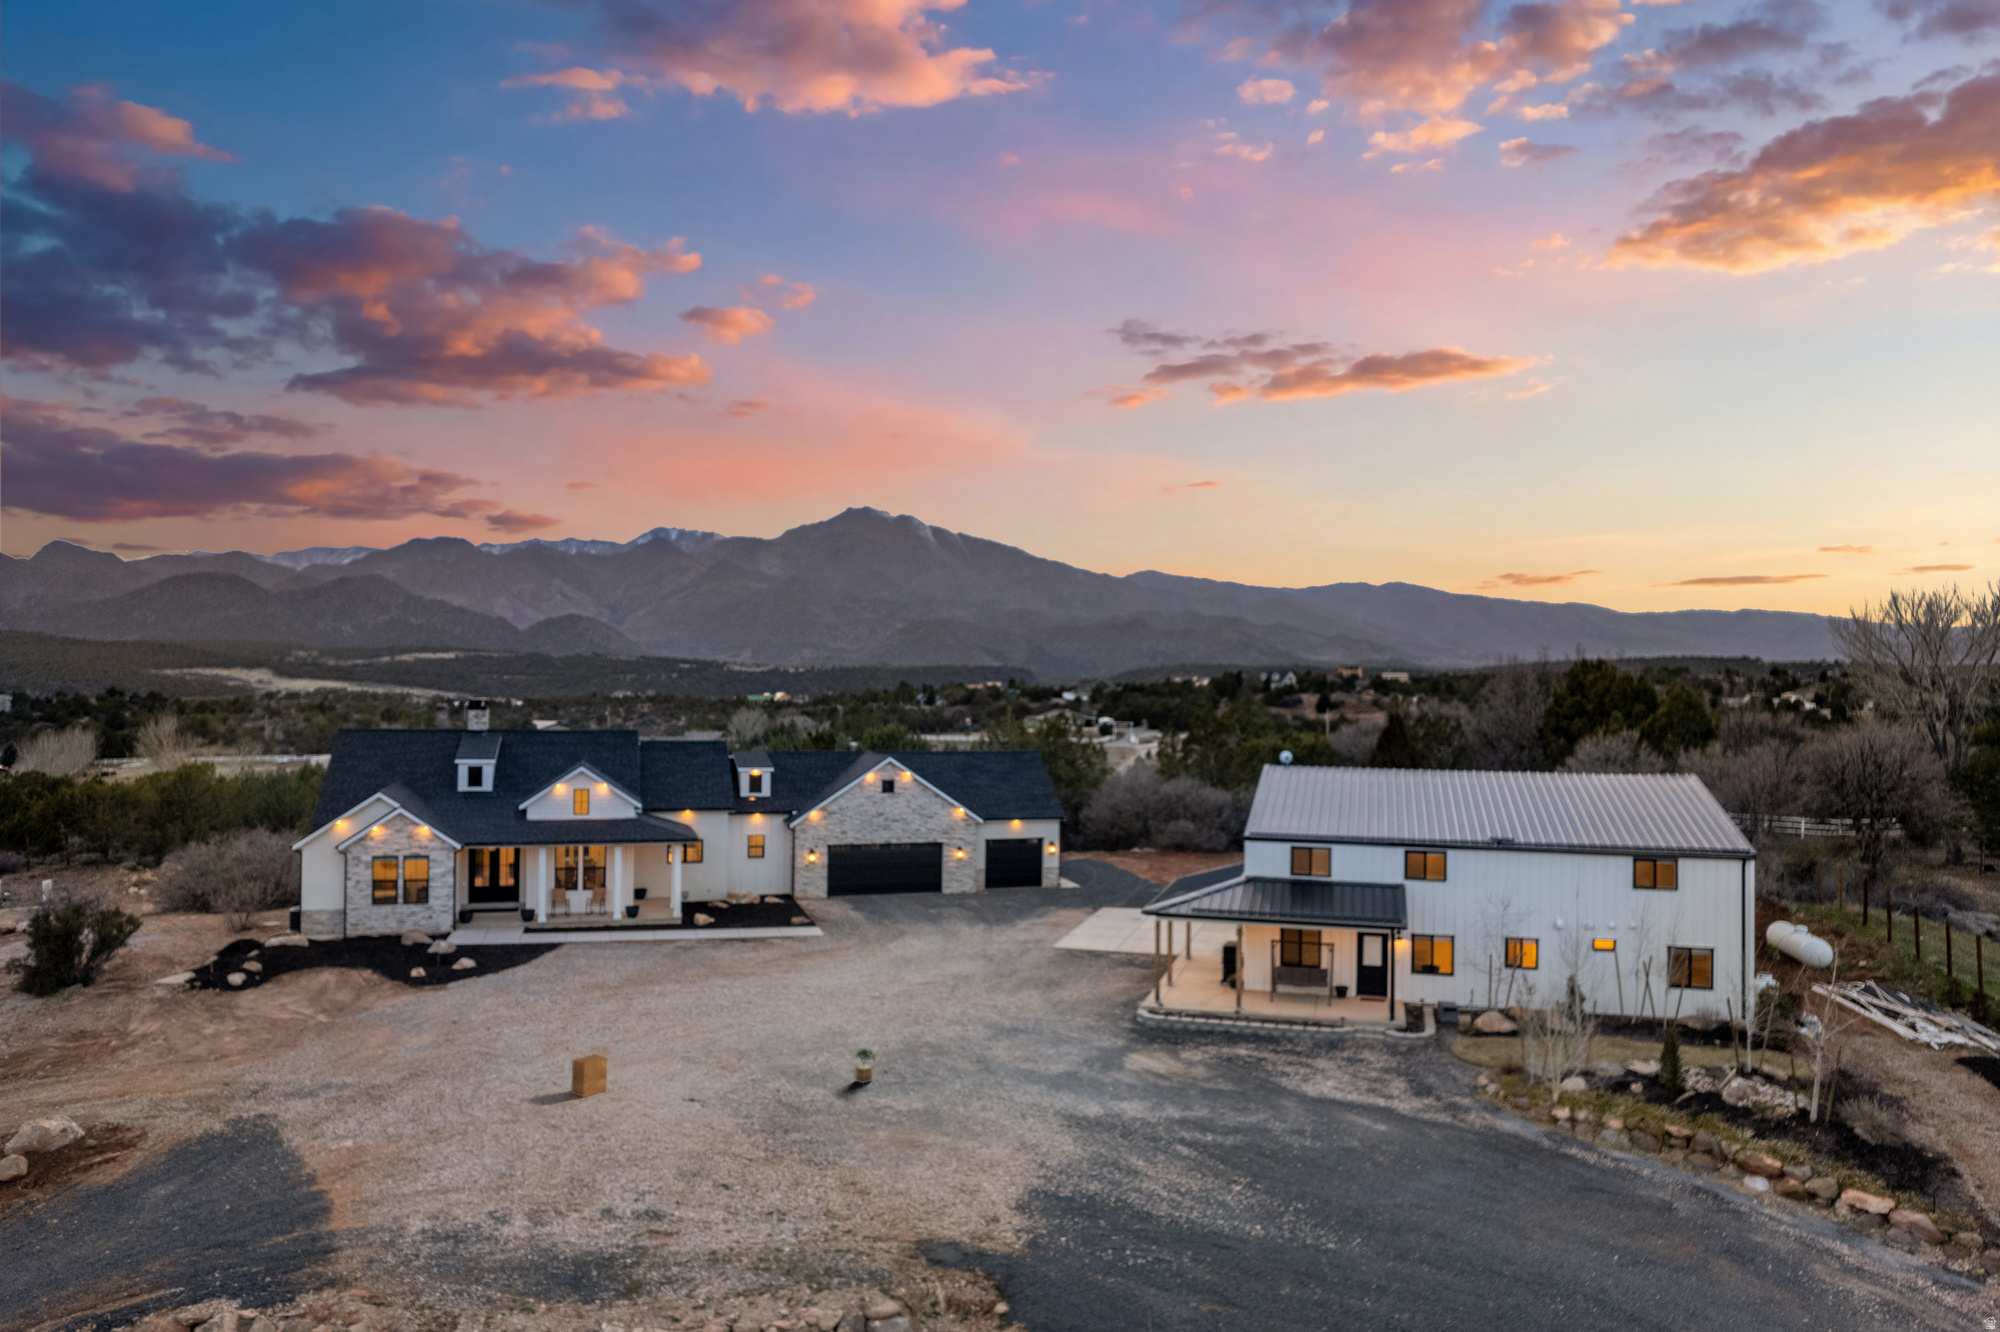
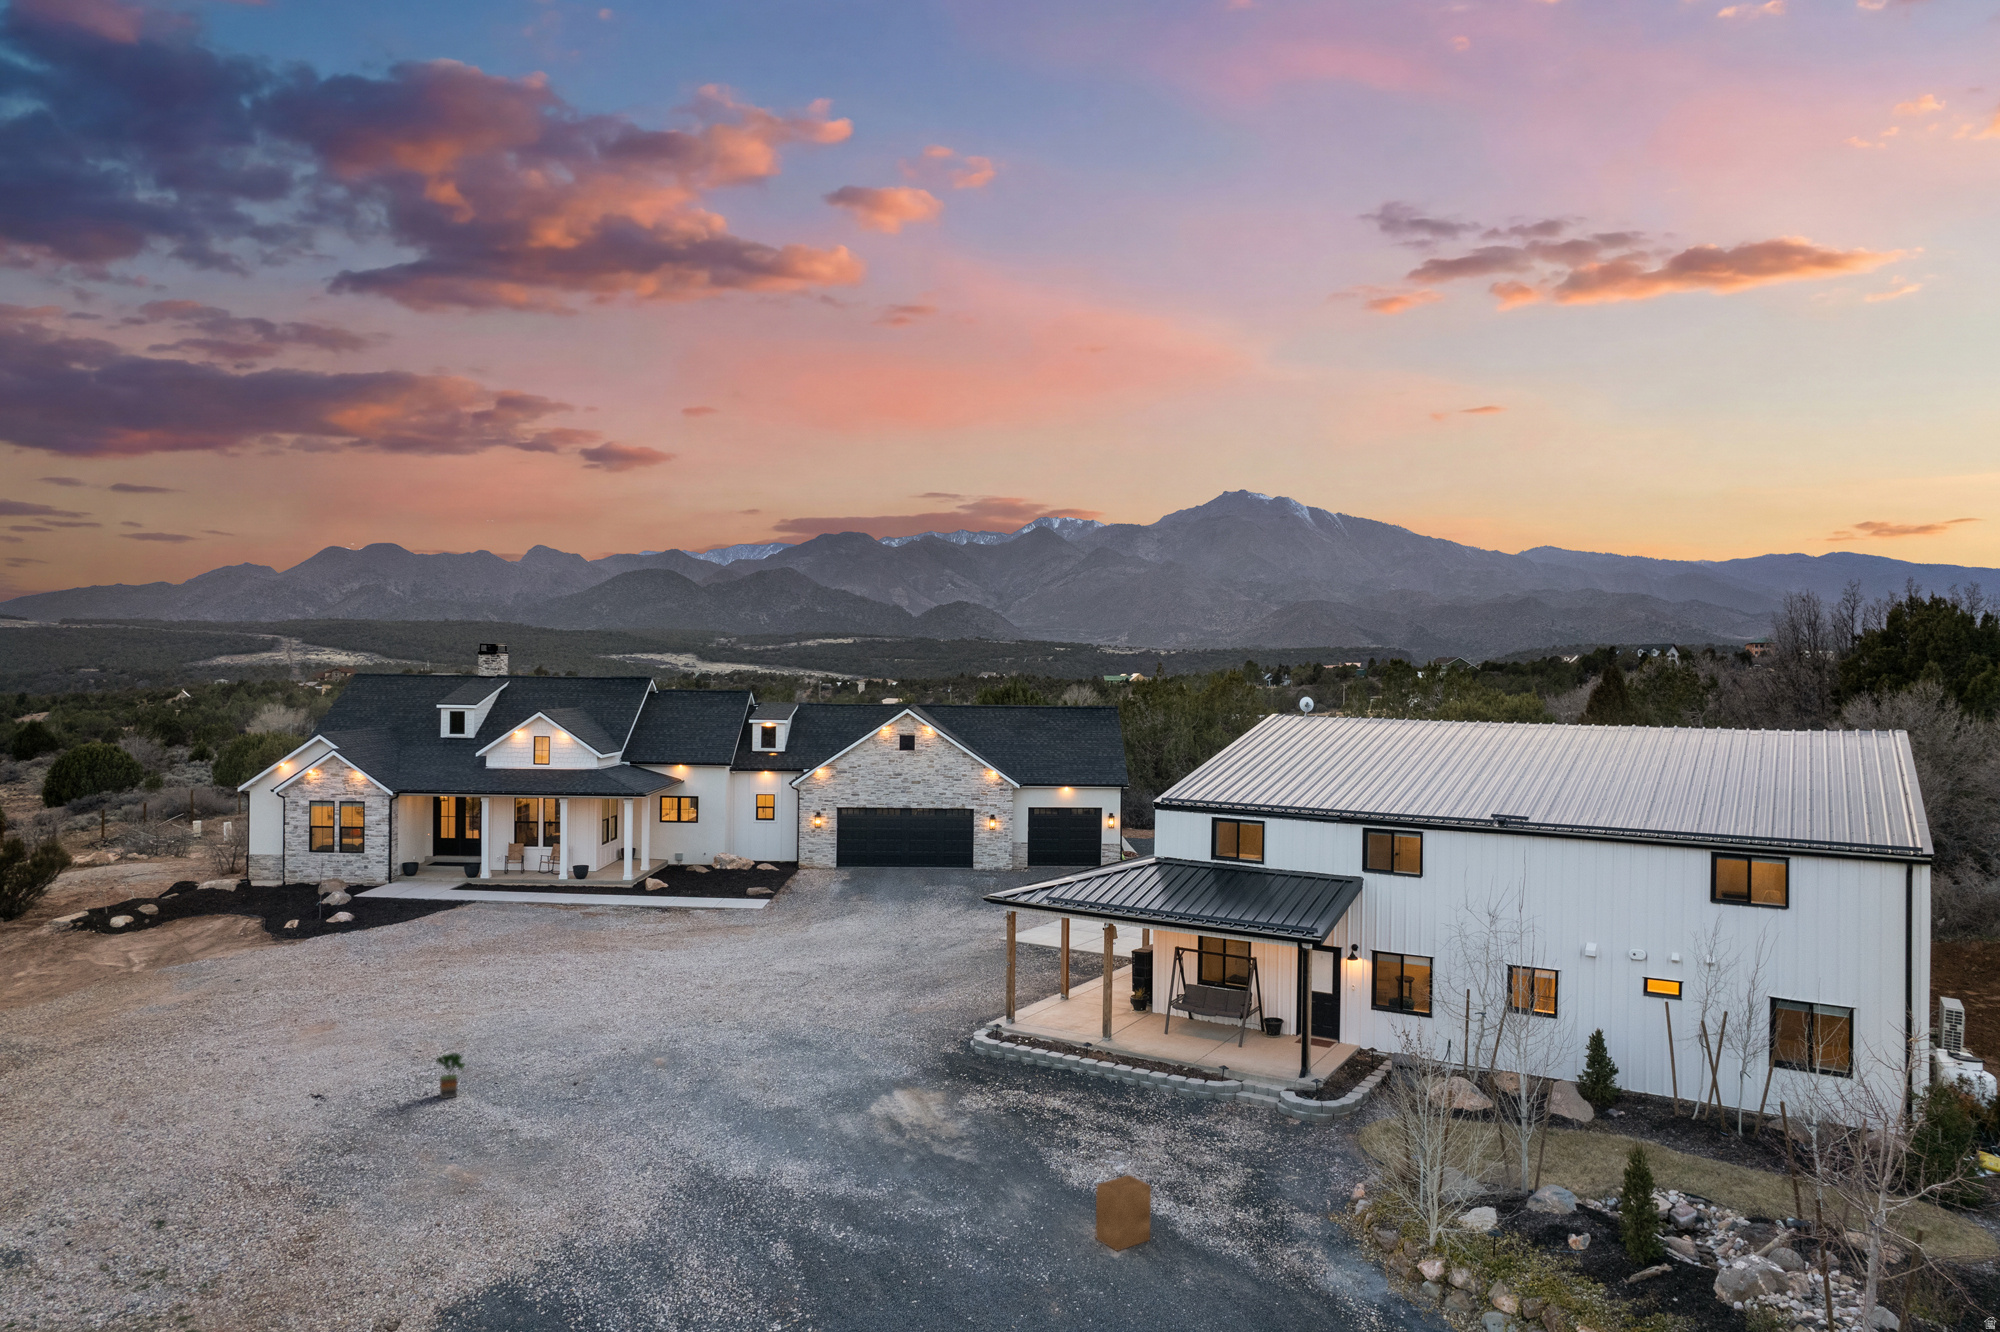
cardboard box: present [571,1054,607,1097] -> present [1096,1175,1151,1251]

